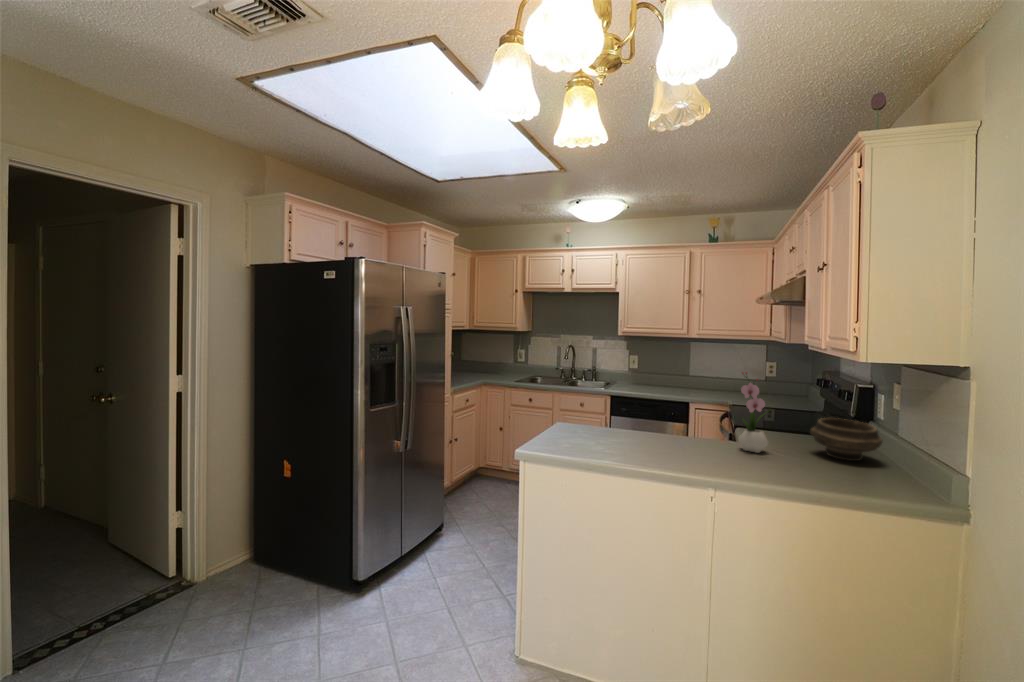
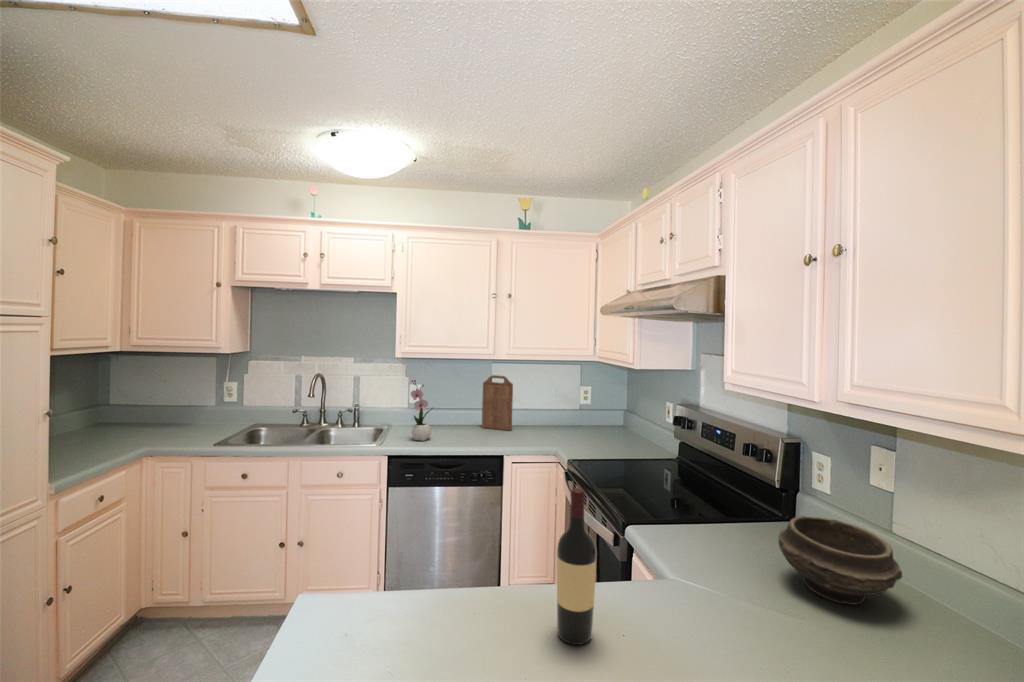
cutting board: none [681,350,706,392] -> present [482,375,513,430]
flower arrangement: present [739,372,768,453] -> present [411,380,433,441]
wine bottle: none [663,377,681,443] -> present [557,488,597,645]

